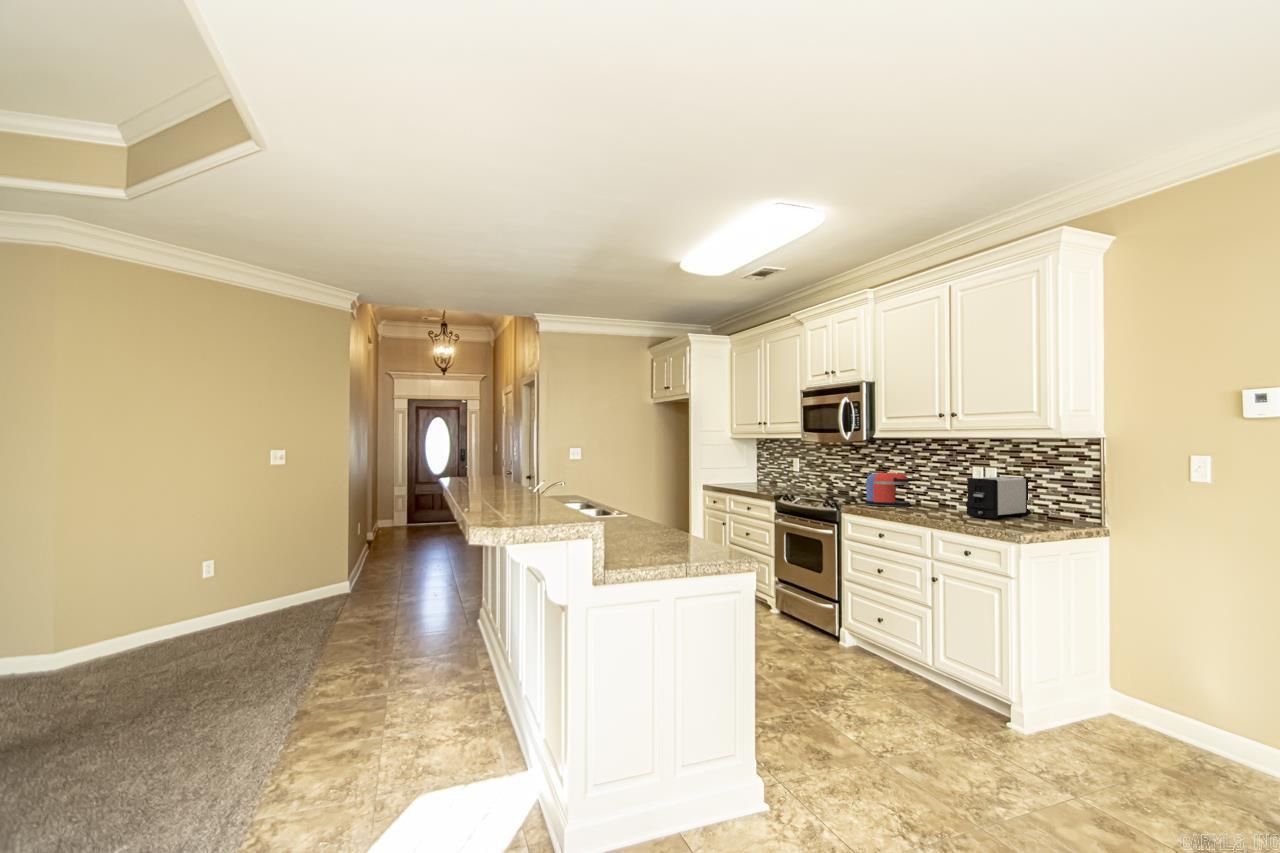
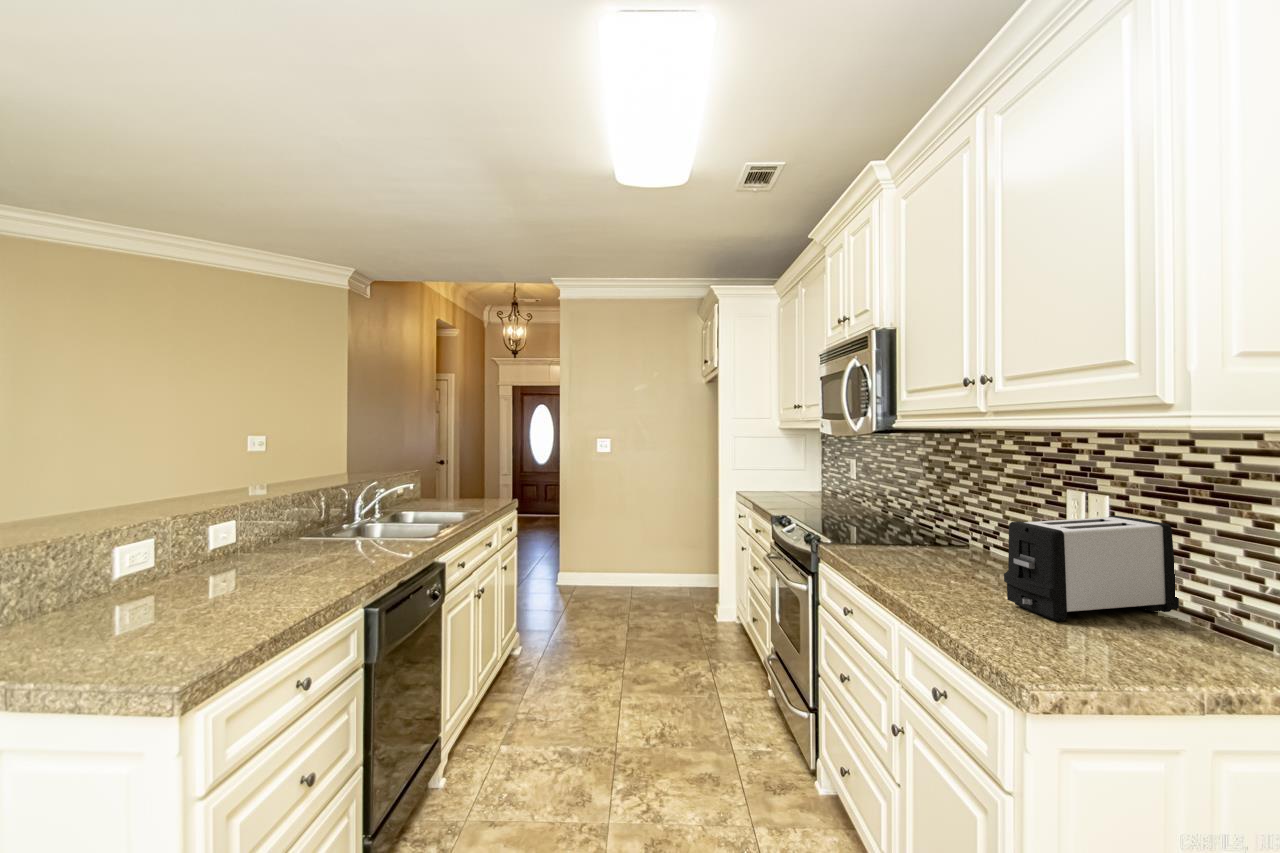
coffee maker: present [865,473,917,507] -> none [879,494,967,560]

